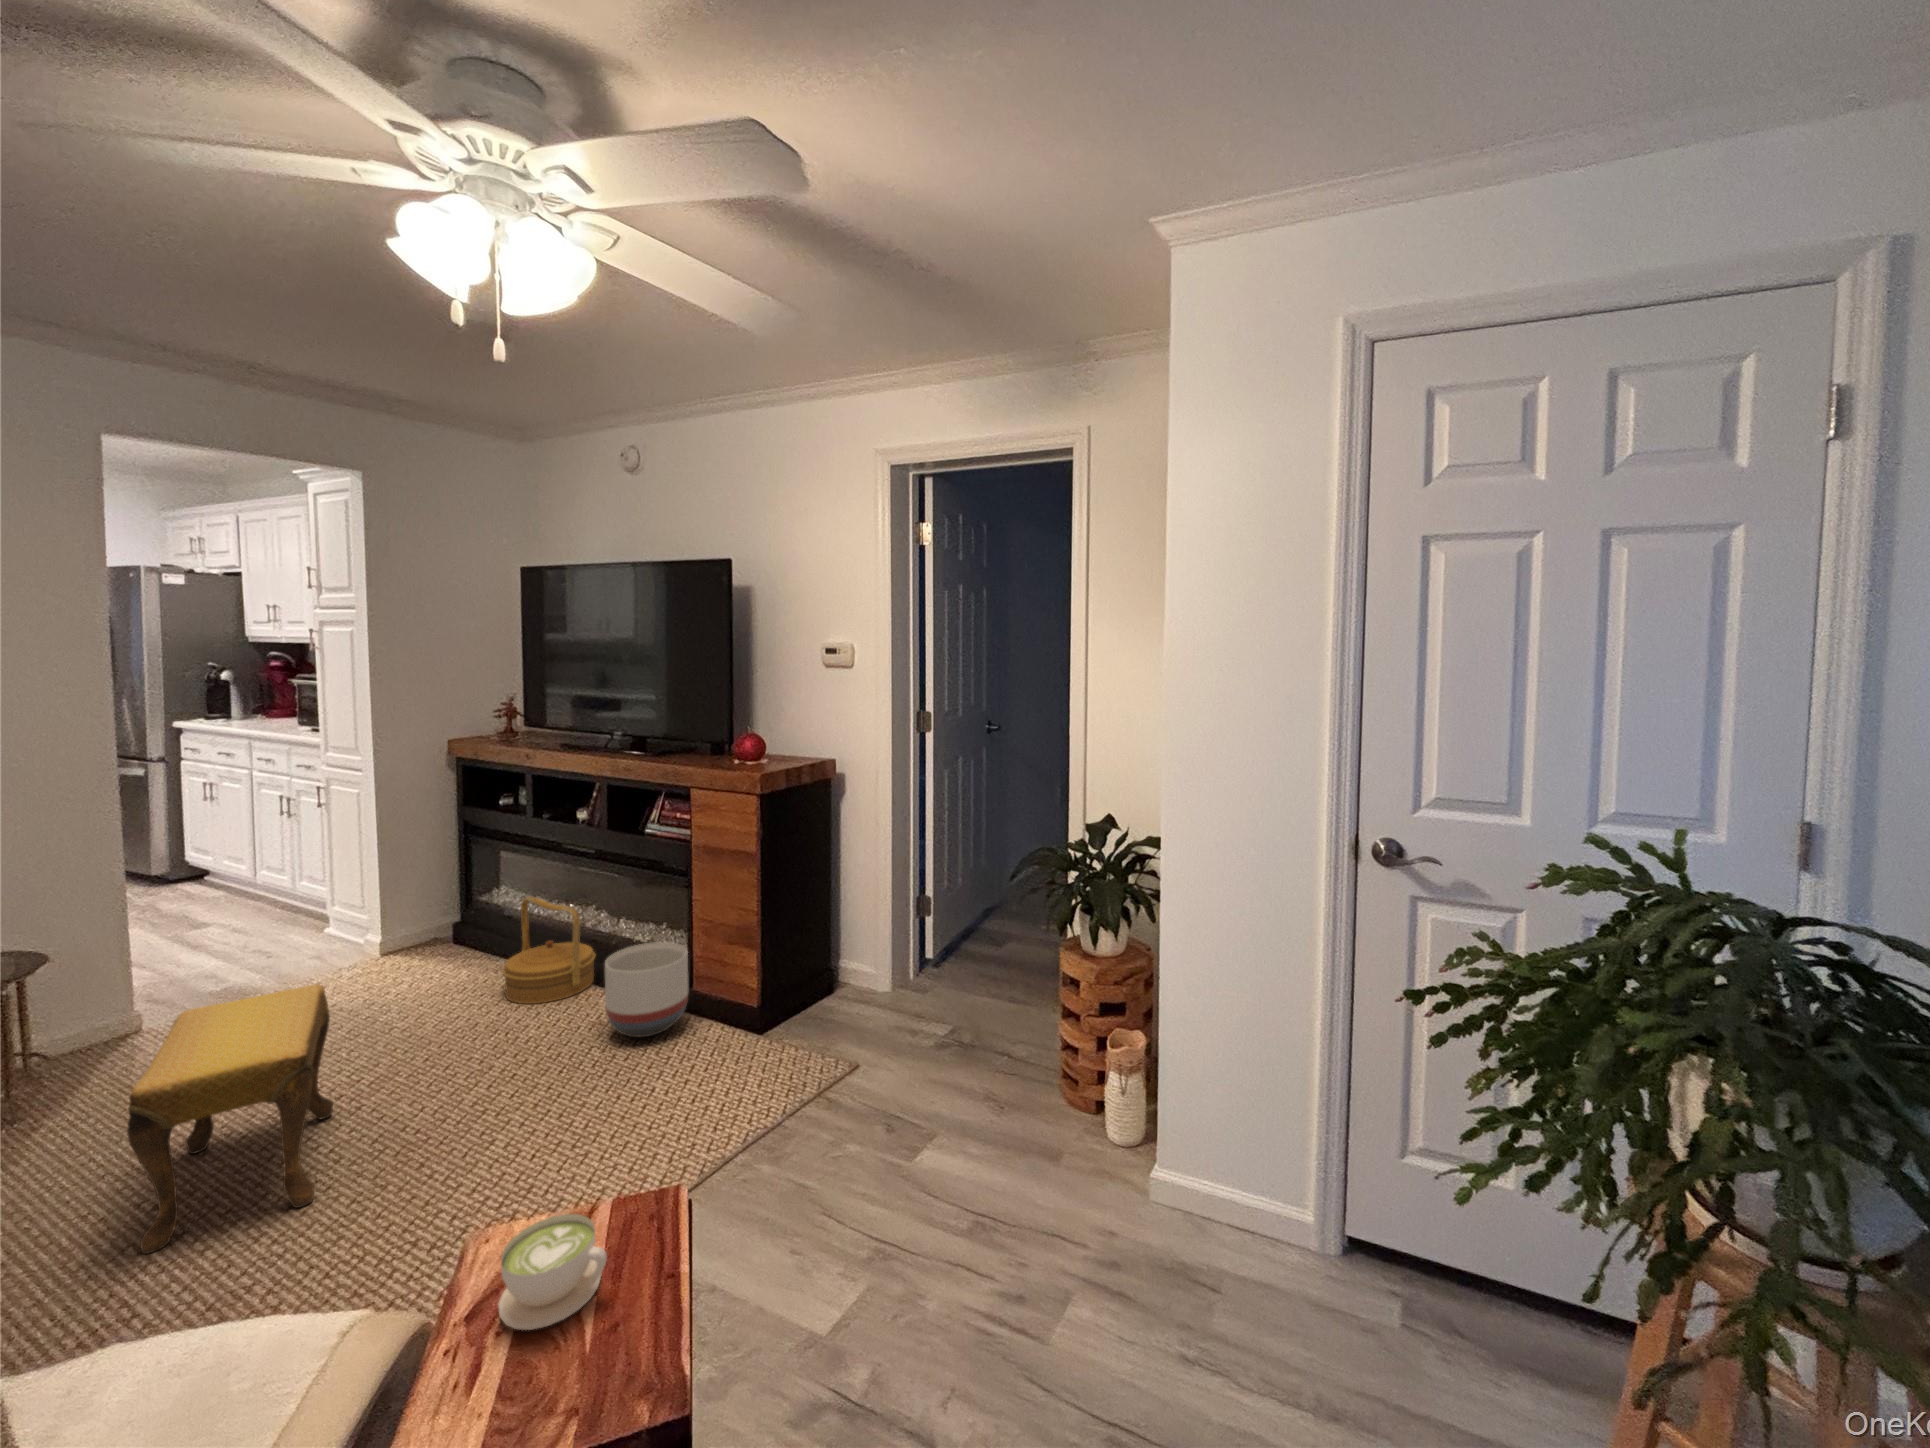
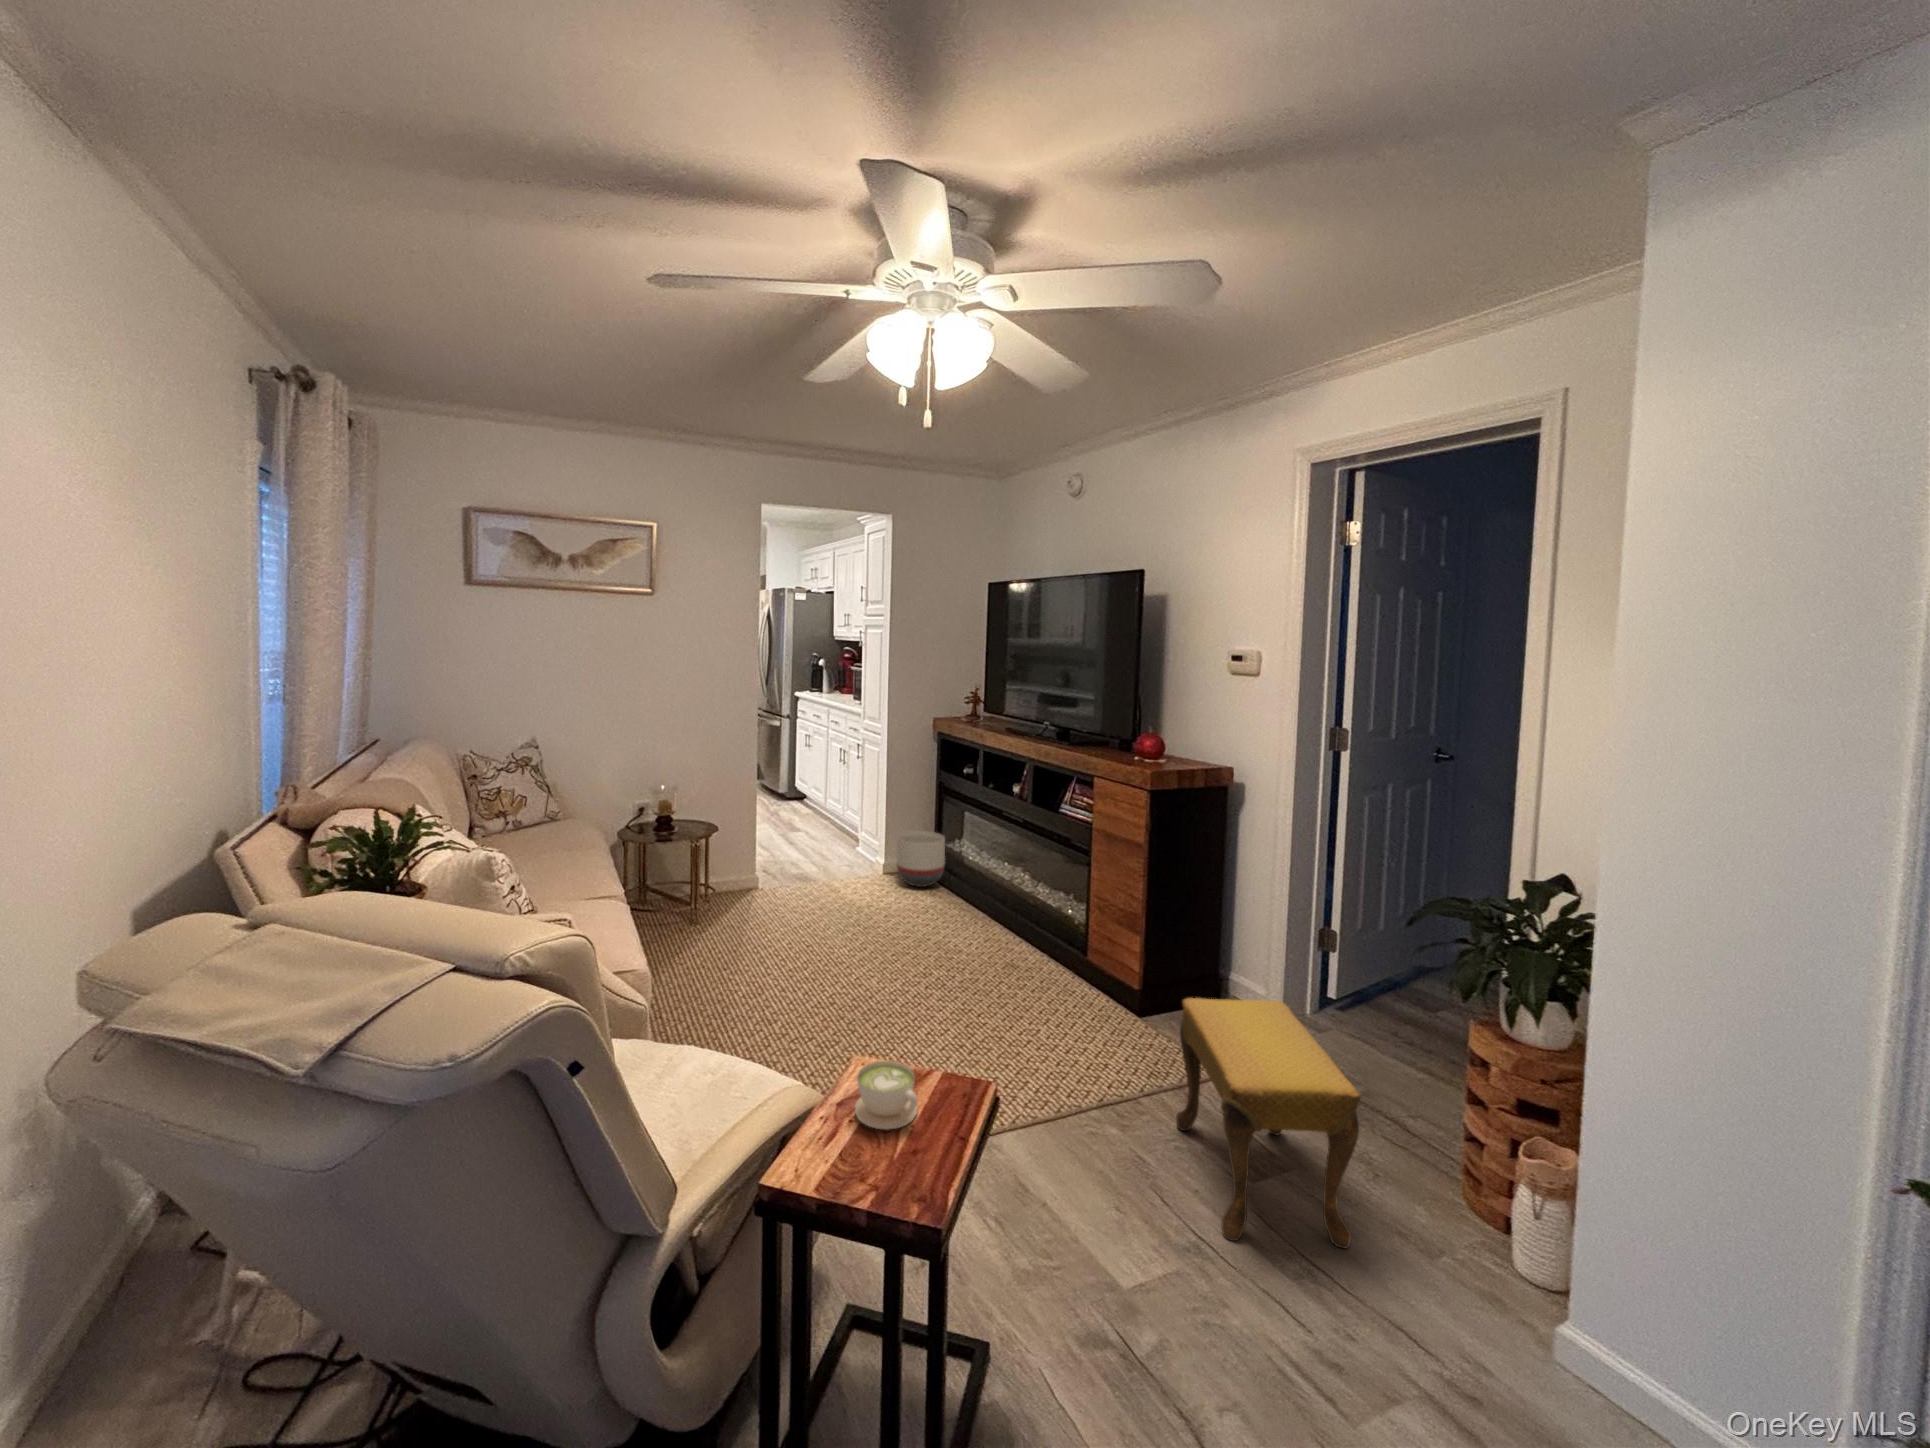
basket: present [503,896,595,1004] -> none [952,850,1018,939]
planter: present [605,942,688,1037] -> present [897,831,945,887]
footstool: present [127,984,333,1254] -> present [1176,998,1360,1249]

